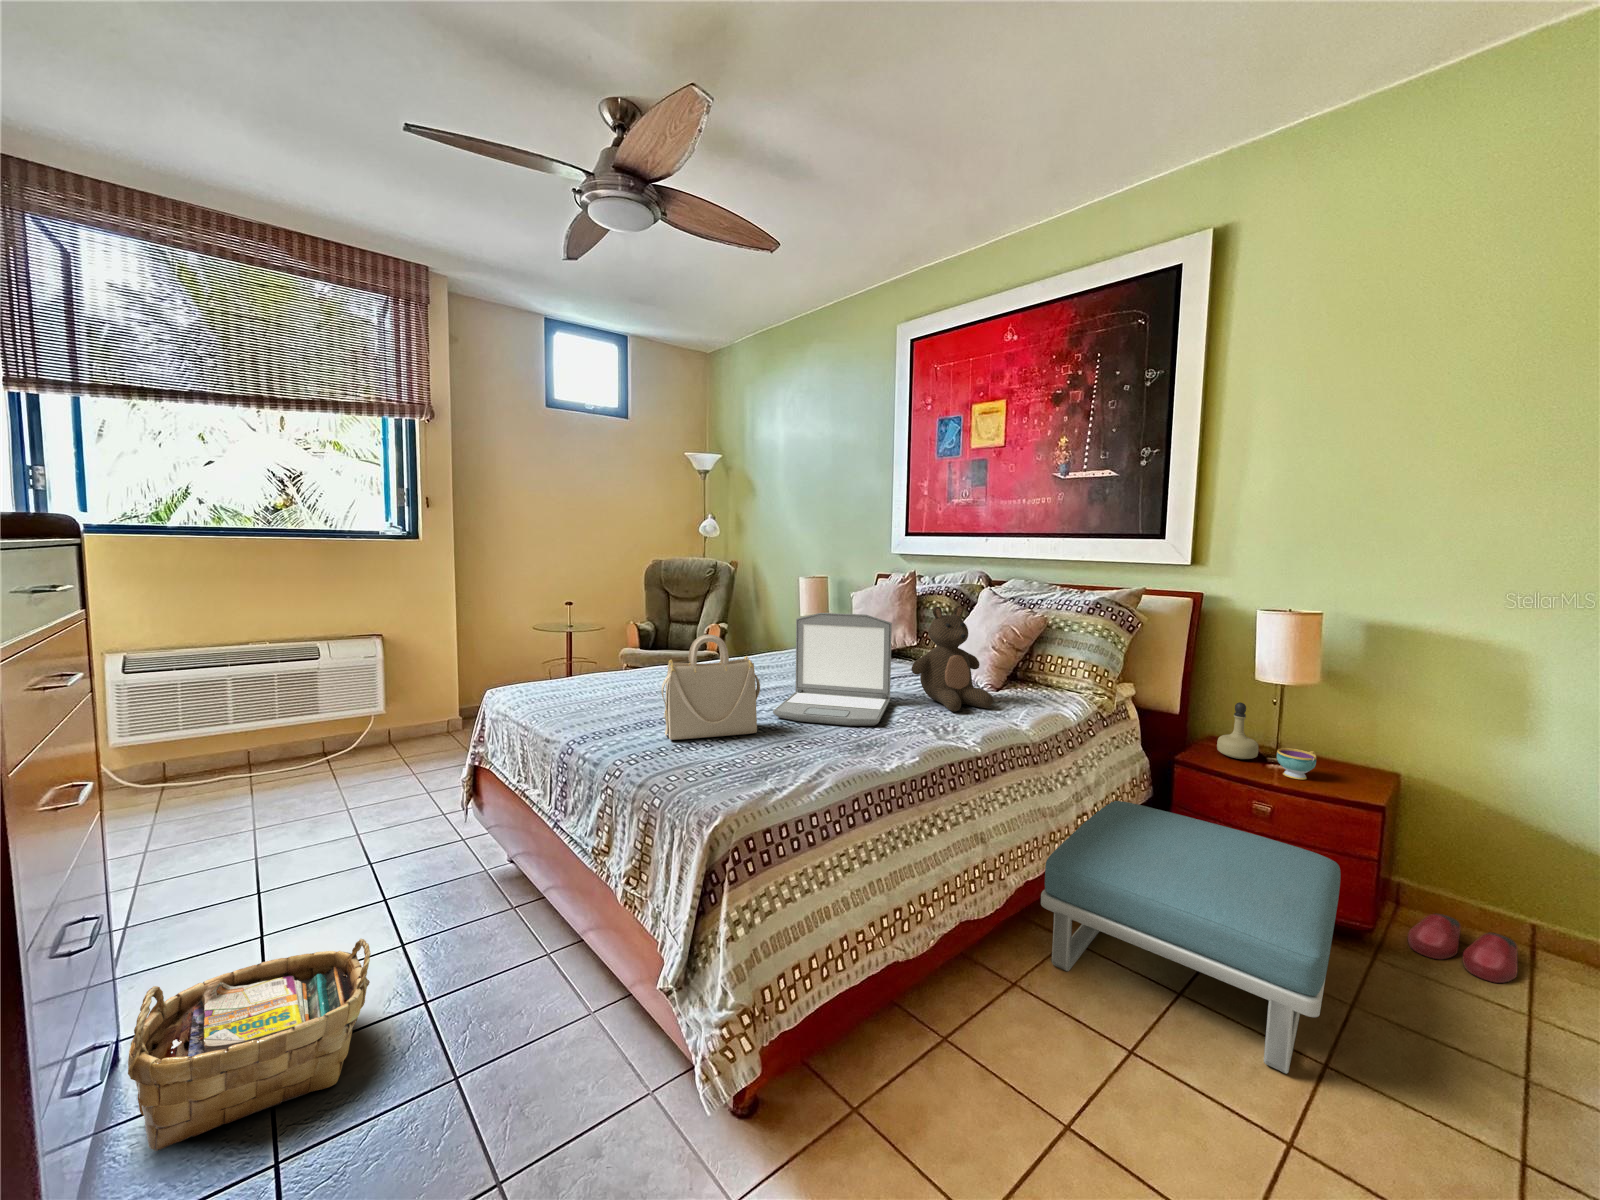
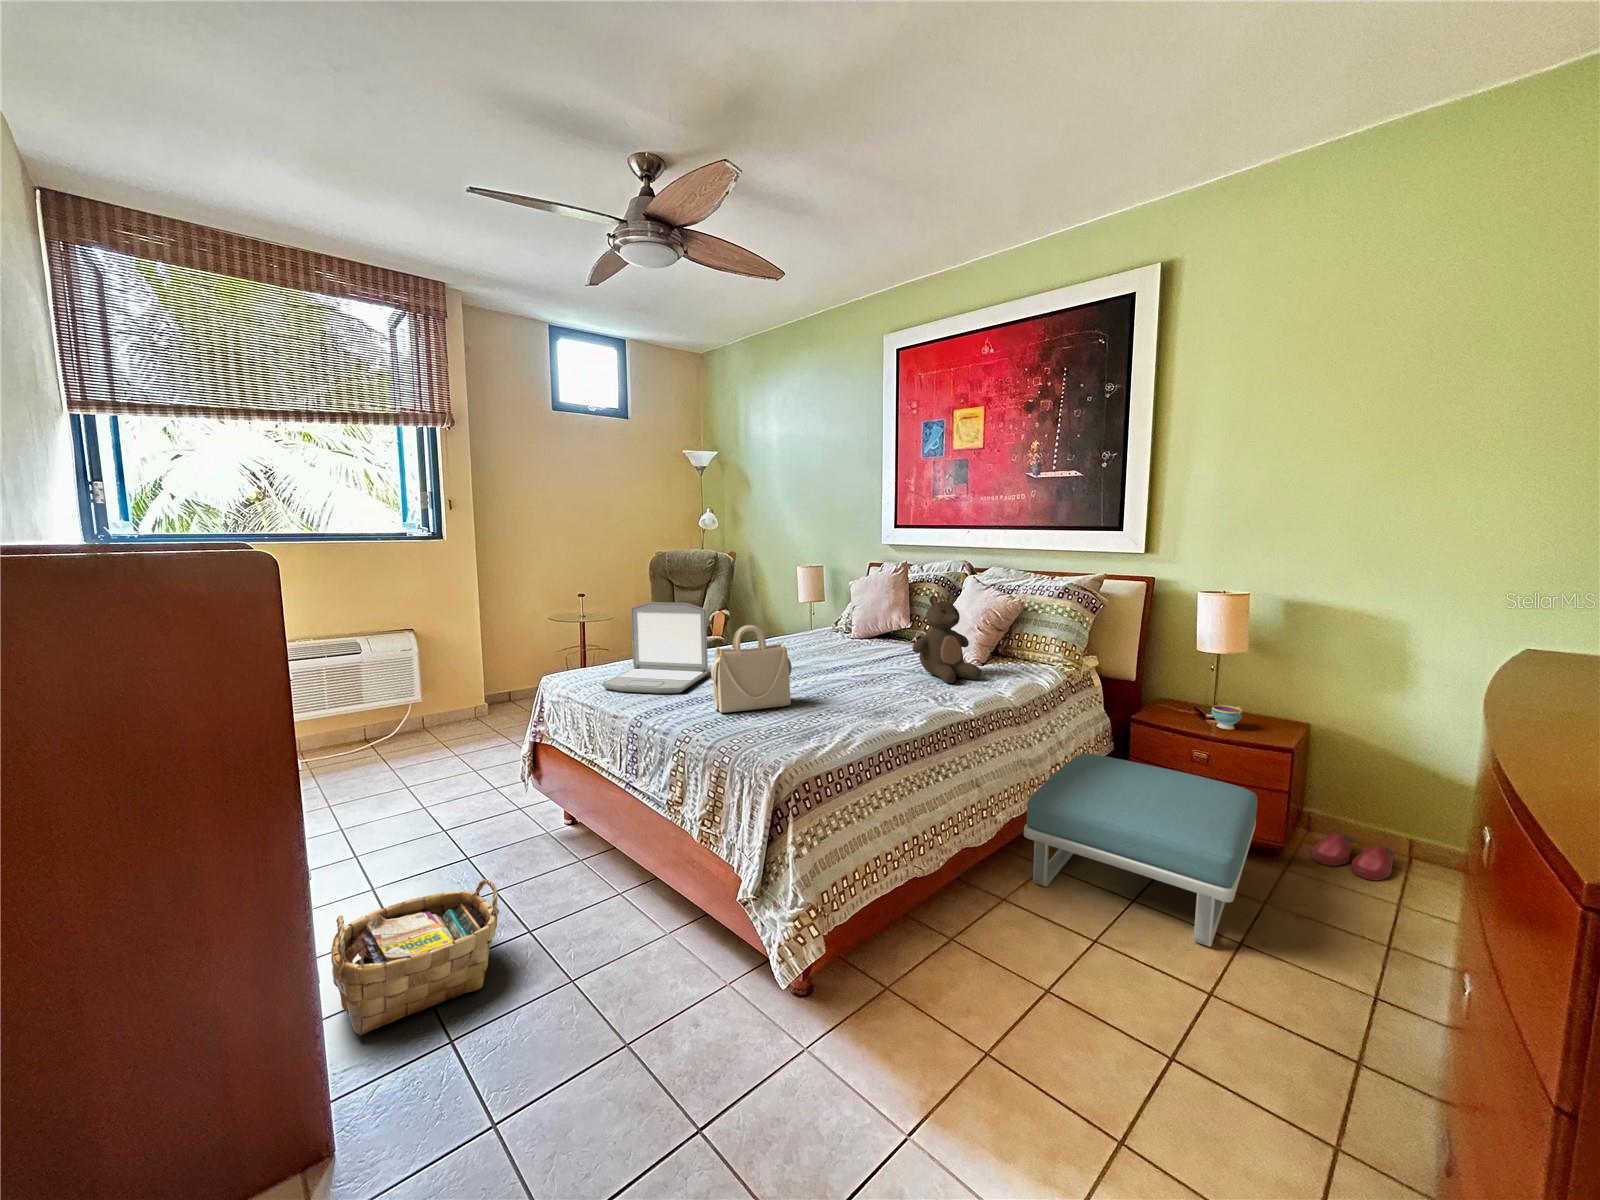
laptop: present [773,613,892,726] -> present [602,602,709,694]
perfume bottle: present [1217,702,1259,759] -> none [1165,669,1198,715]

